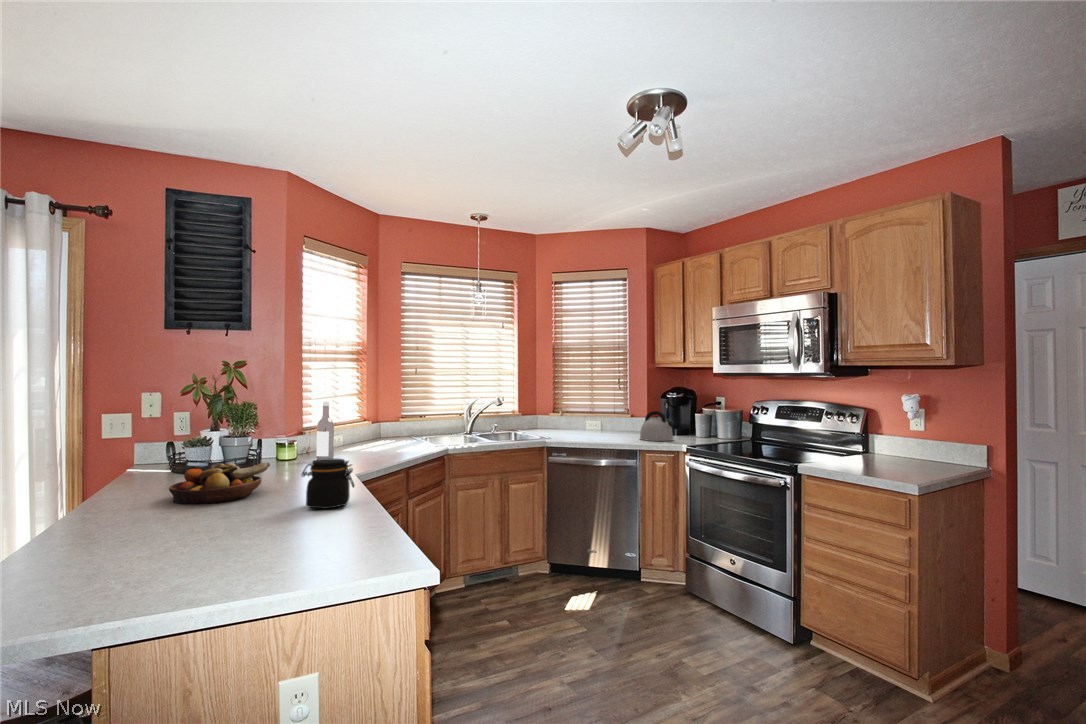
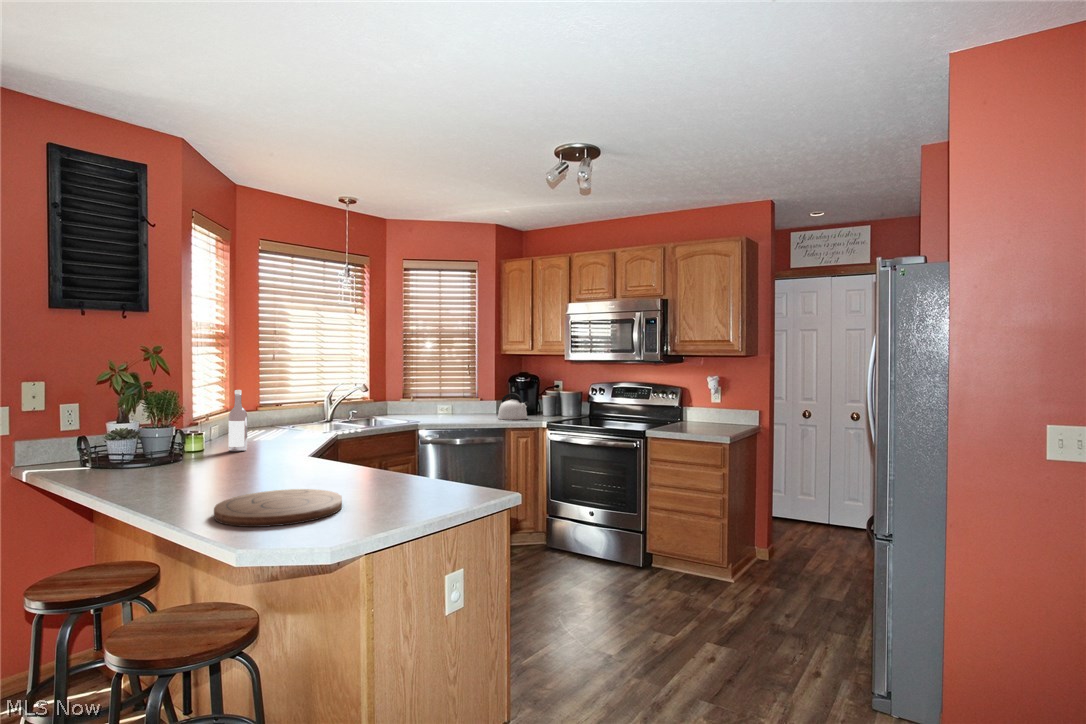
jar: present [302,459,354,508] -> none [337,439,382,482]
fruit bowl: present [169,463,270,504] -> none [178,448,269,492]
cutting board: none [80,512,239,559] -> present [214,489,342,527]

